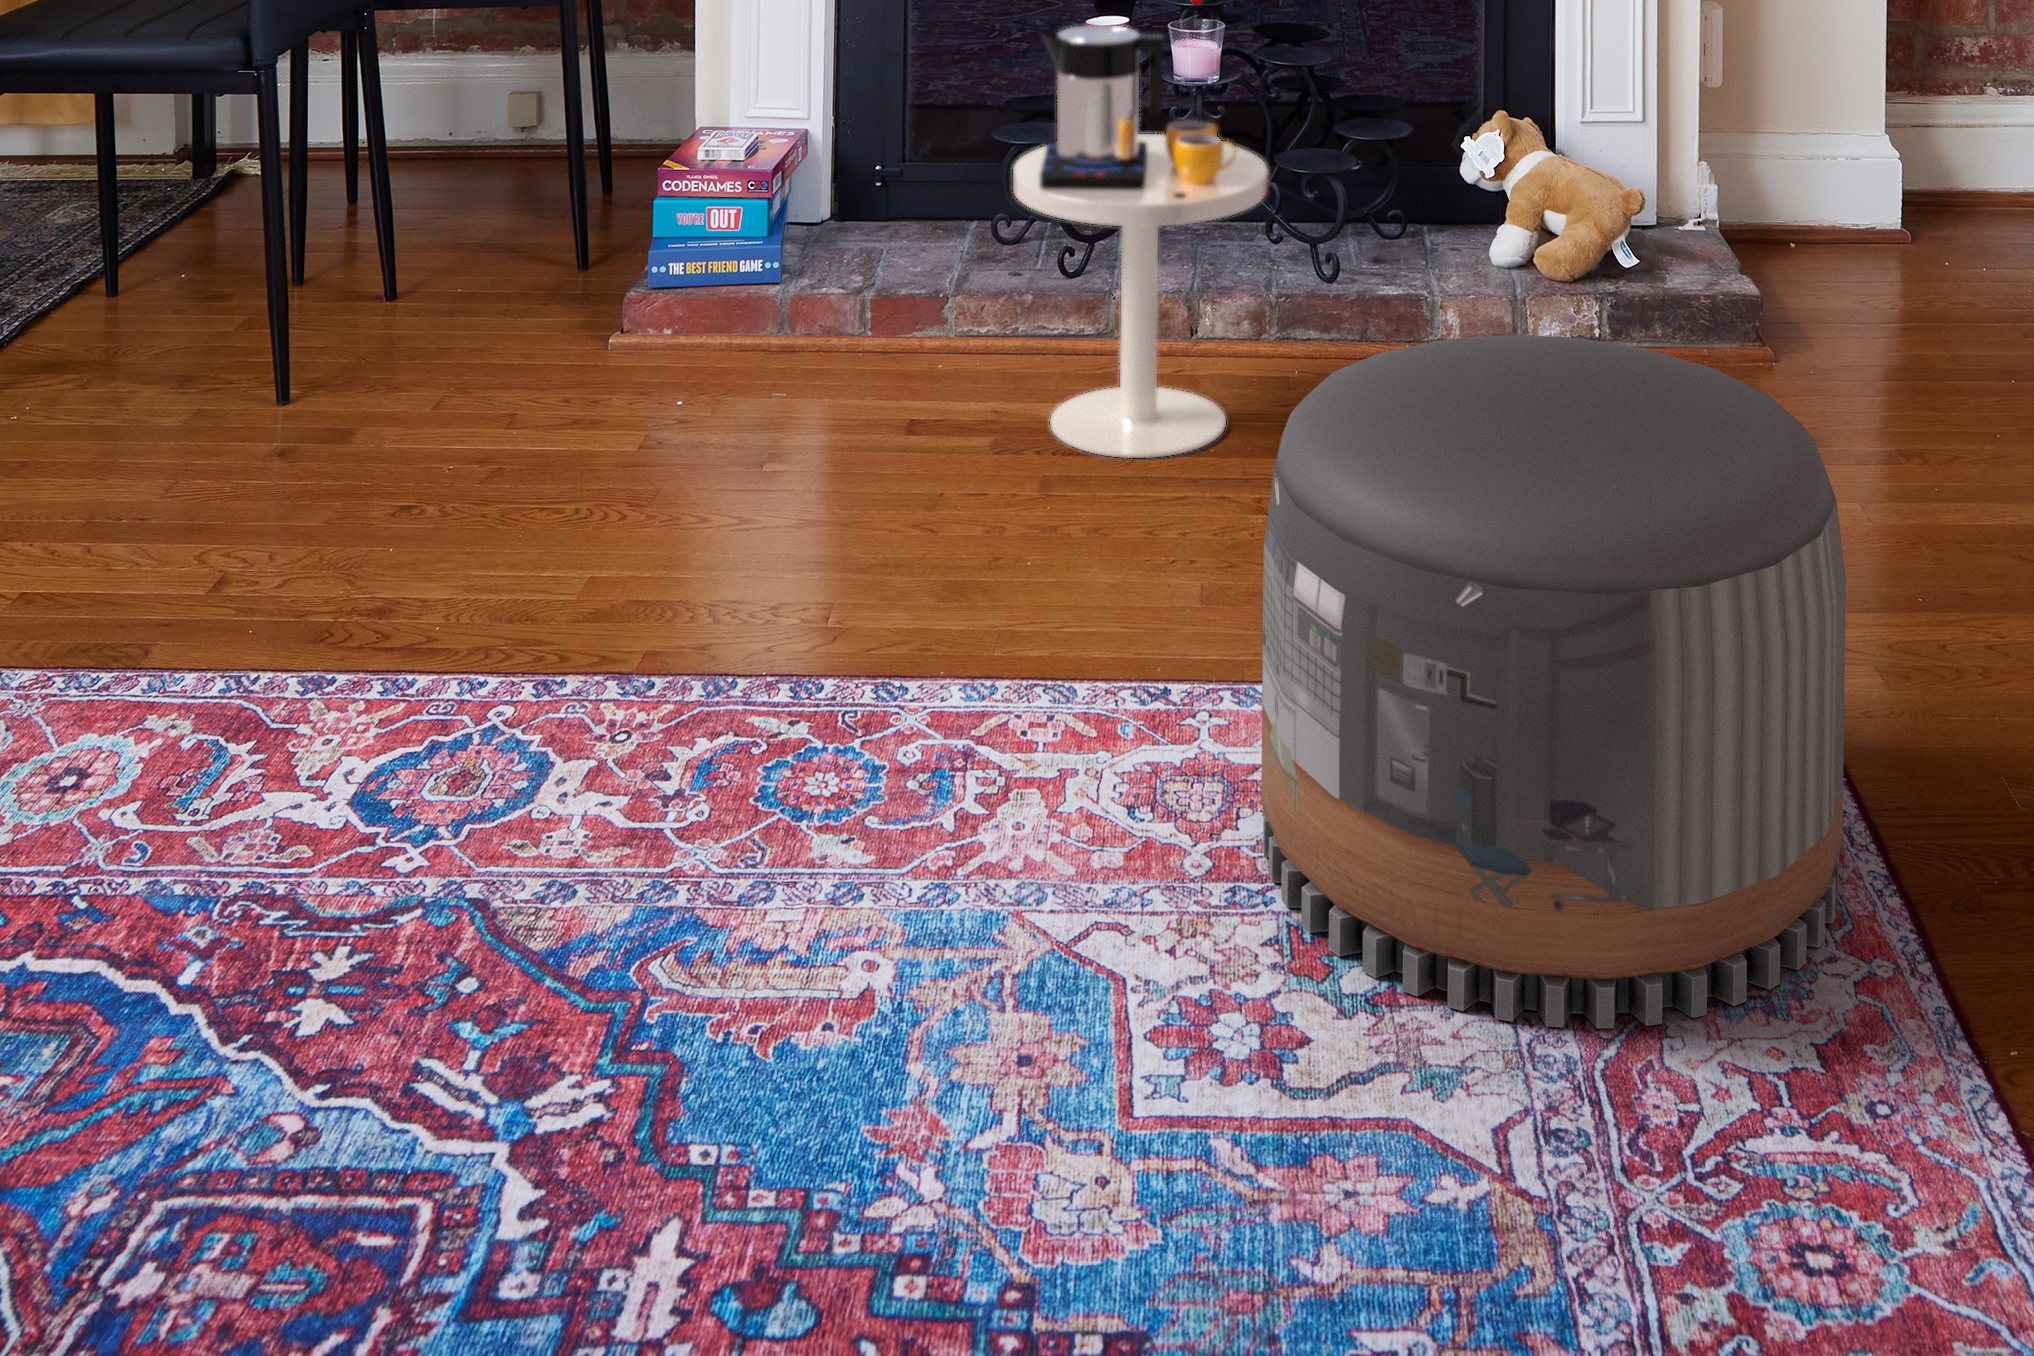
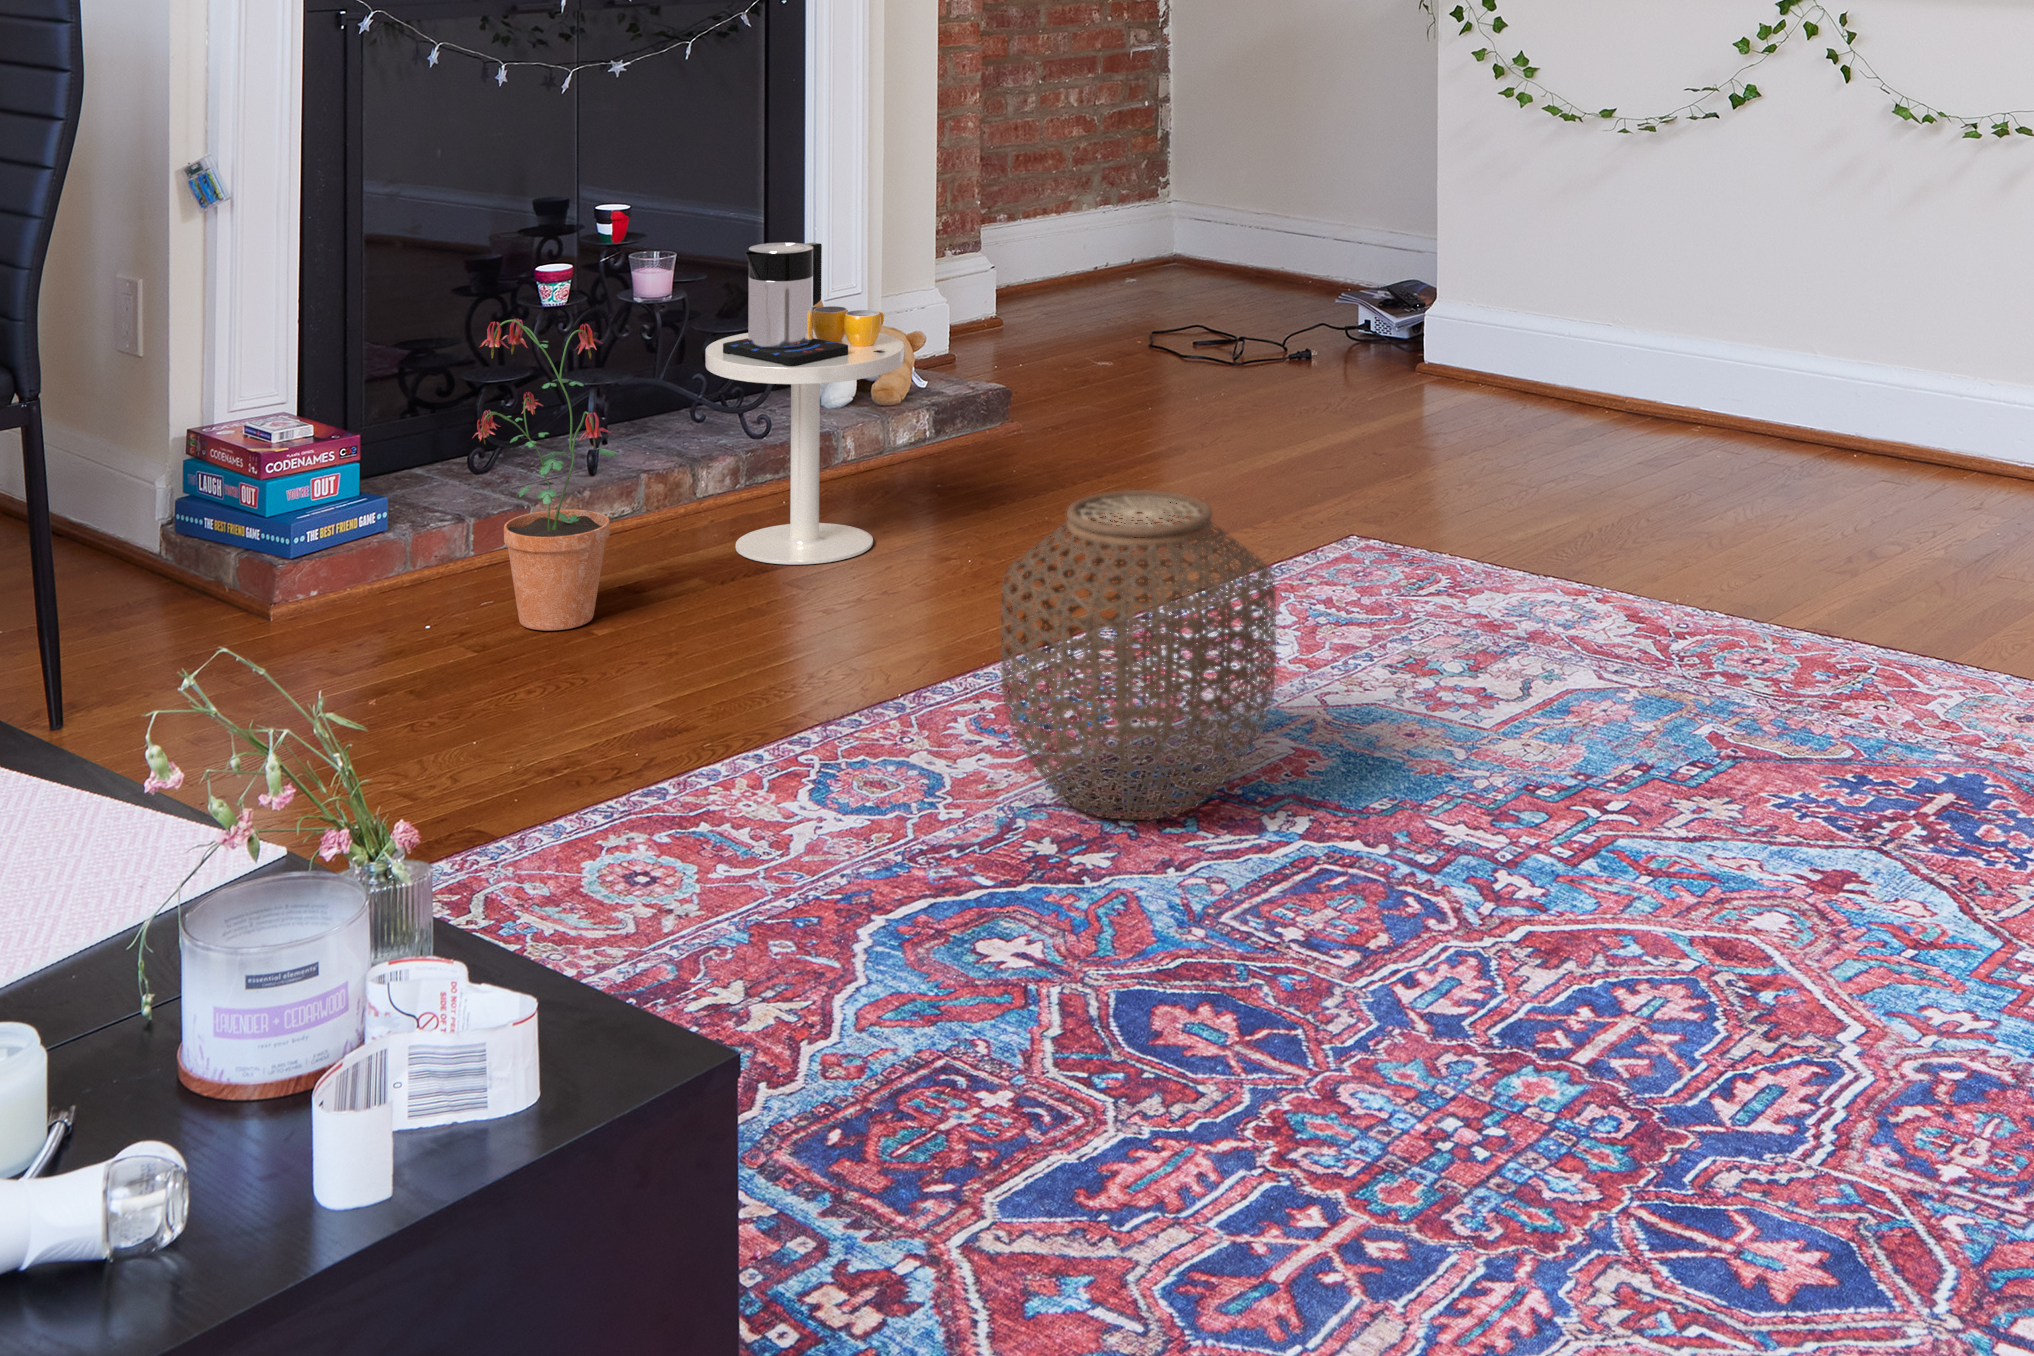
potted plant: none [627,60,820,438] -> present [473,319,620,631]
pouf: present [1261,335,1846,1028] -> none [1260,327,1588,657]
woven basket: none [307,473,737,1002] -> present [1001,490,1276,820]

